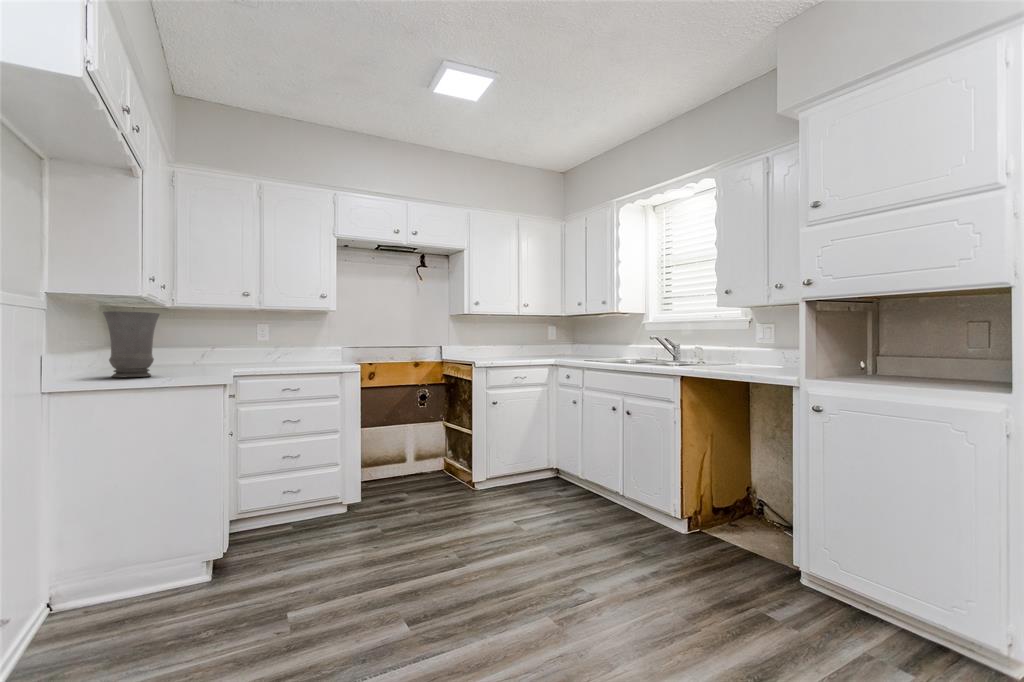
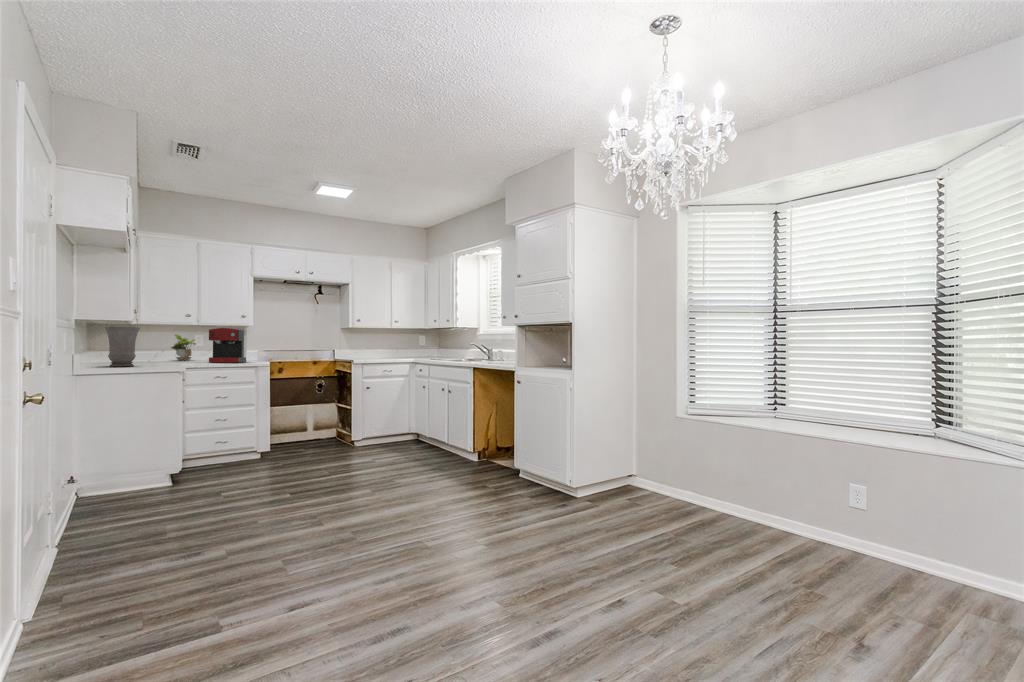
coffee maker: none [272,312,325,367] -> present [209,326,247,363]
potted plant: none [220,325,257,363] -> present [171,334,196,360]

